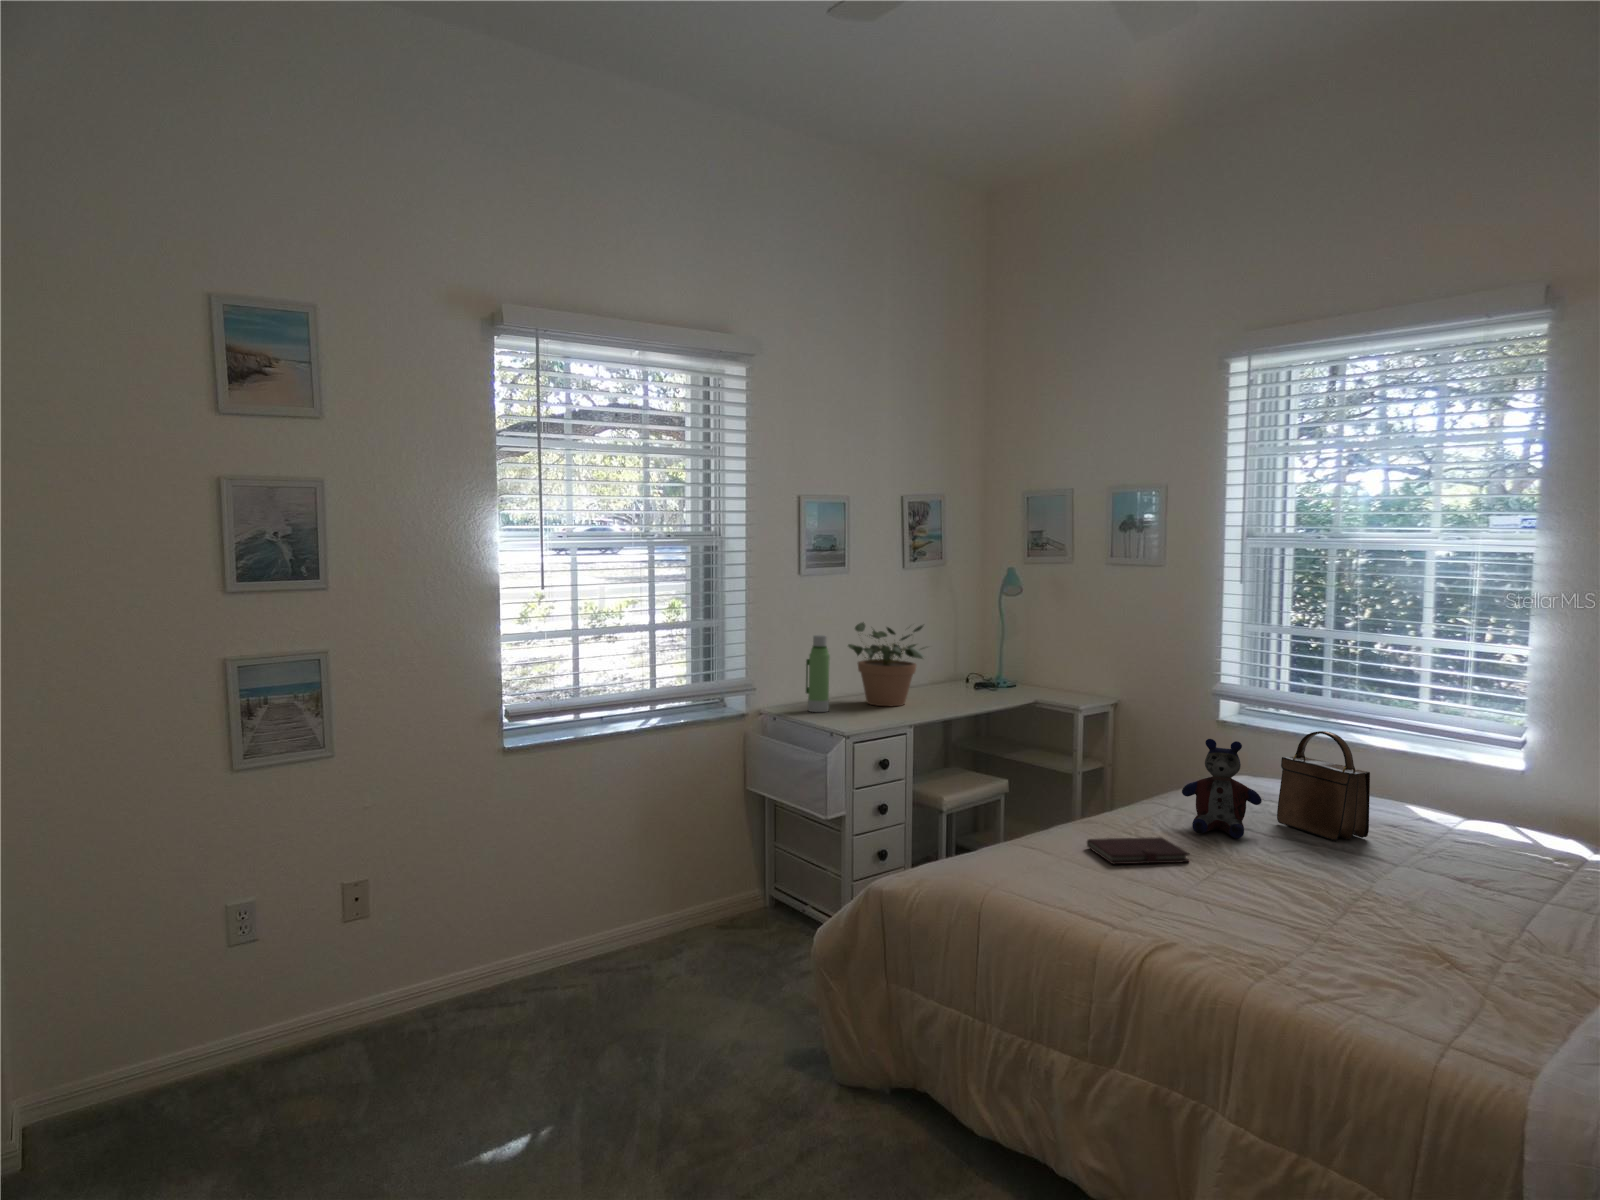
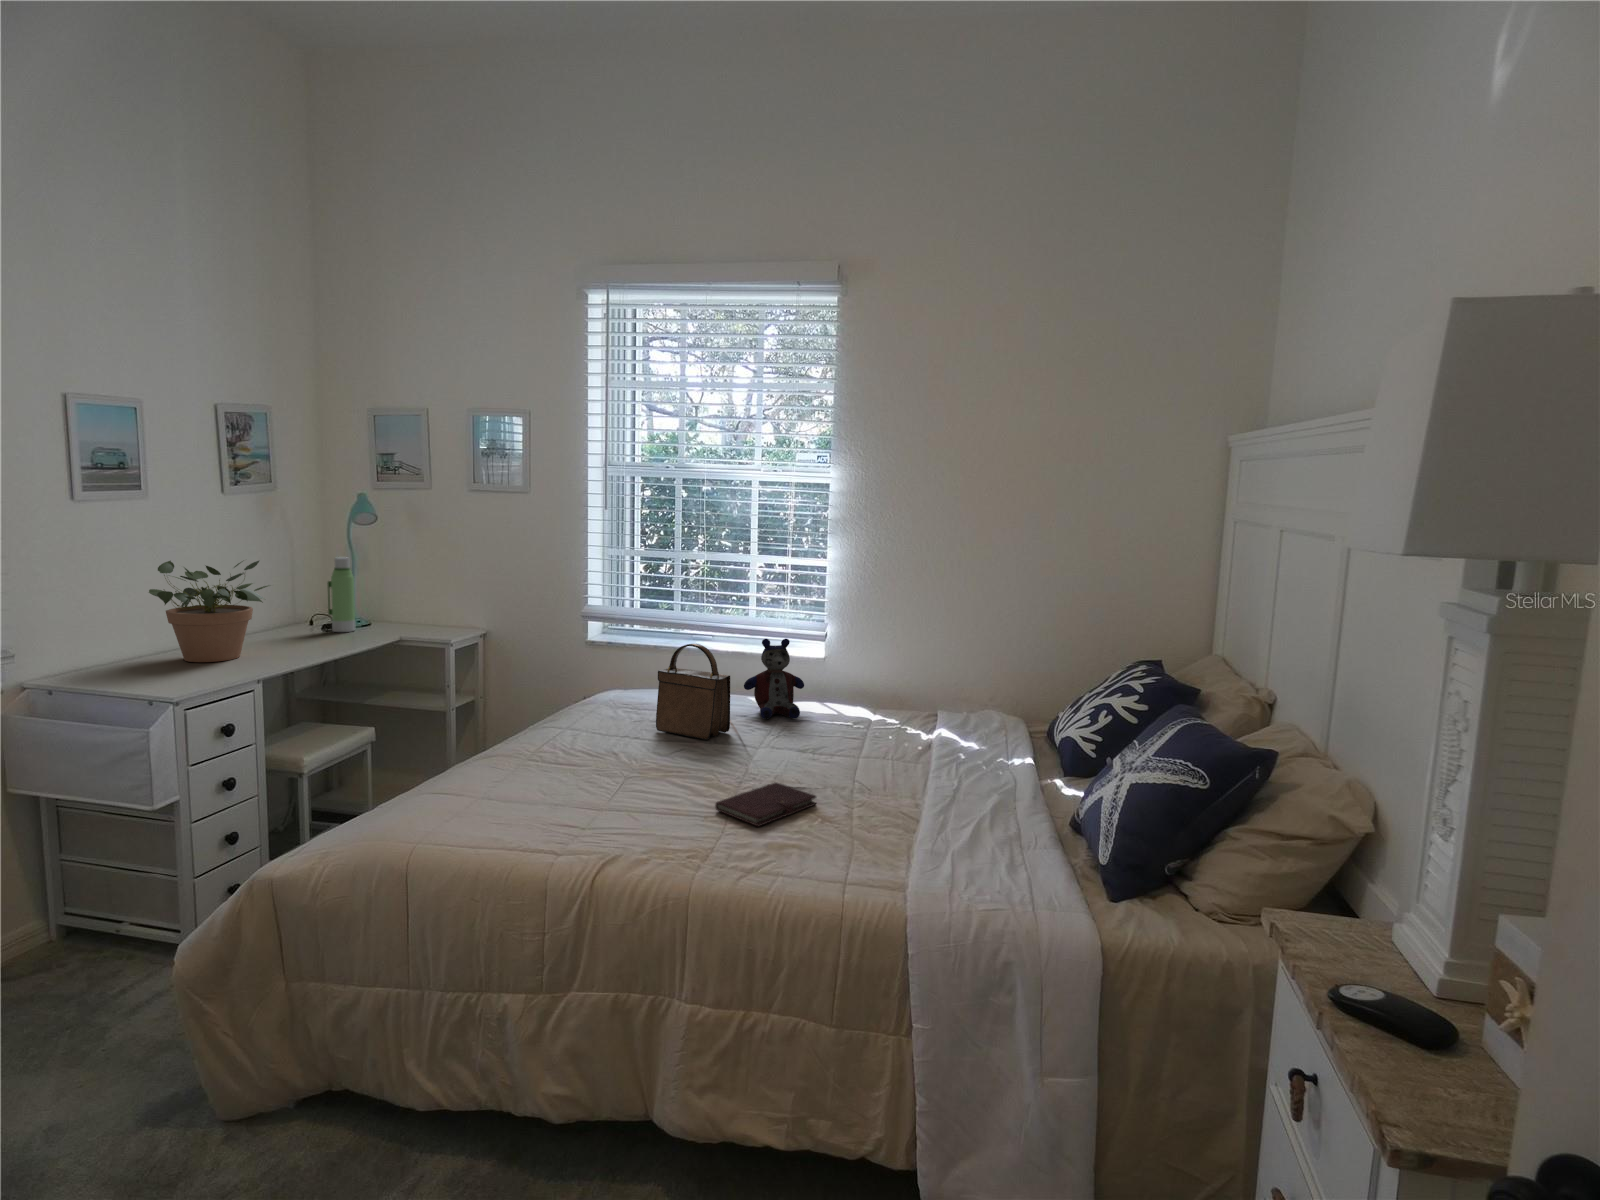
water bottle: present [806,635,830,712] -> present [327,557,355,632]
stuffed bear: present [1182,739,1262,838] -> present [744,639,804,719]
notebook: present [1087,837,1189,864] -> present [715,783,816,826]

